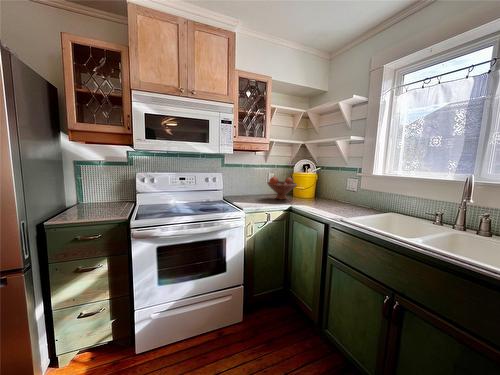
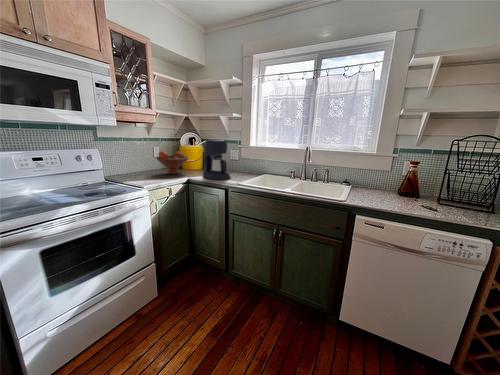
coffee maker: none [307,167,338,212] -> present [203,140,231,180]

